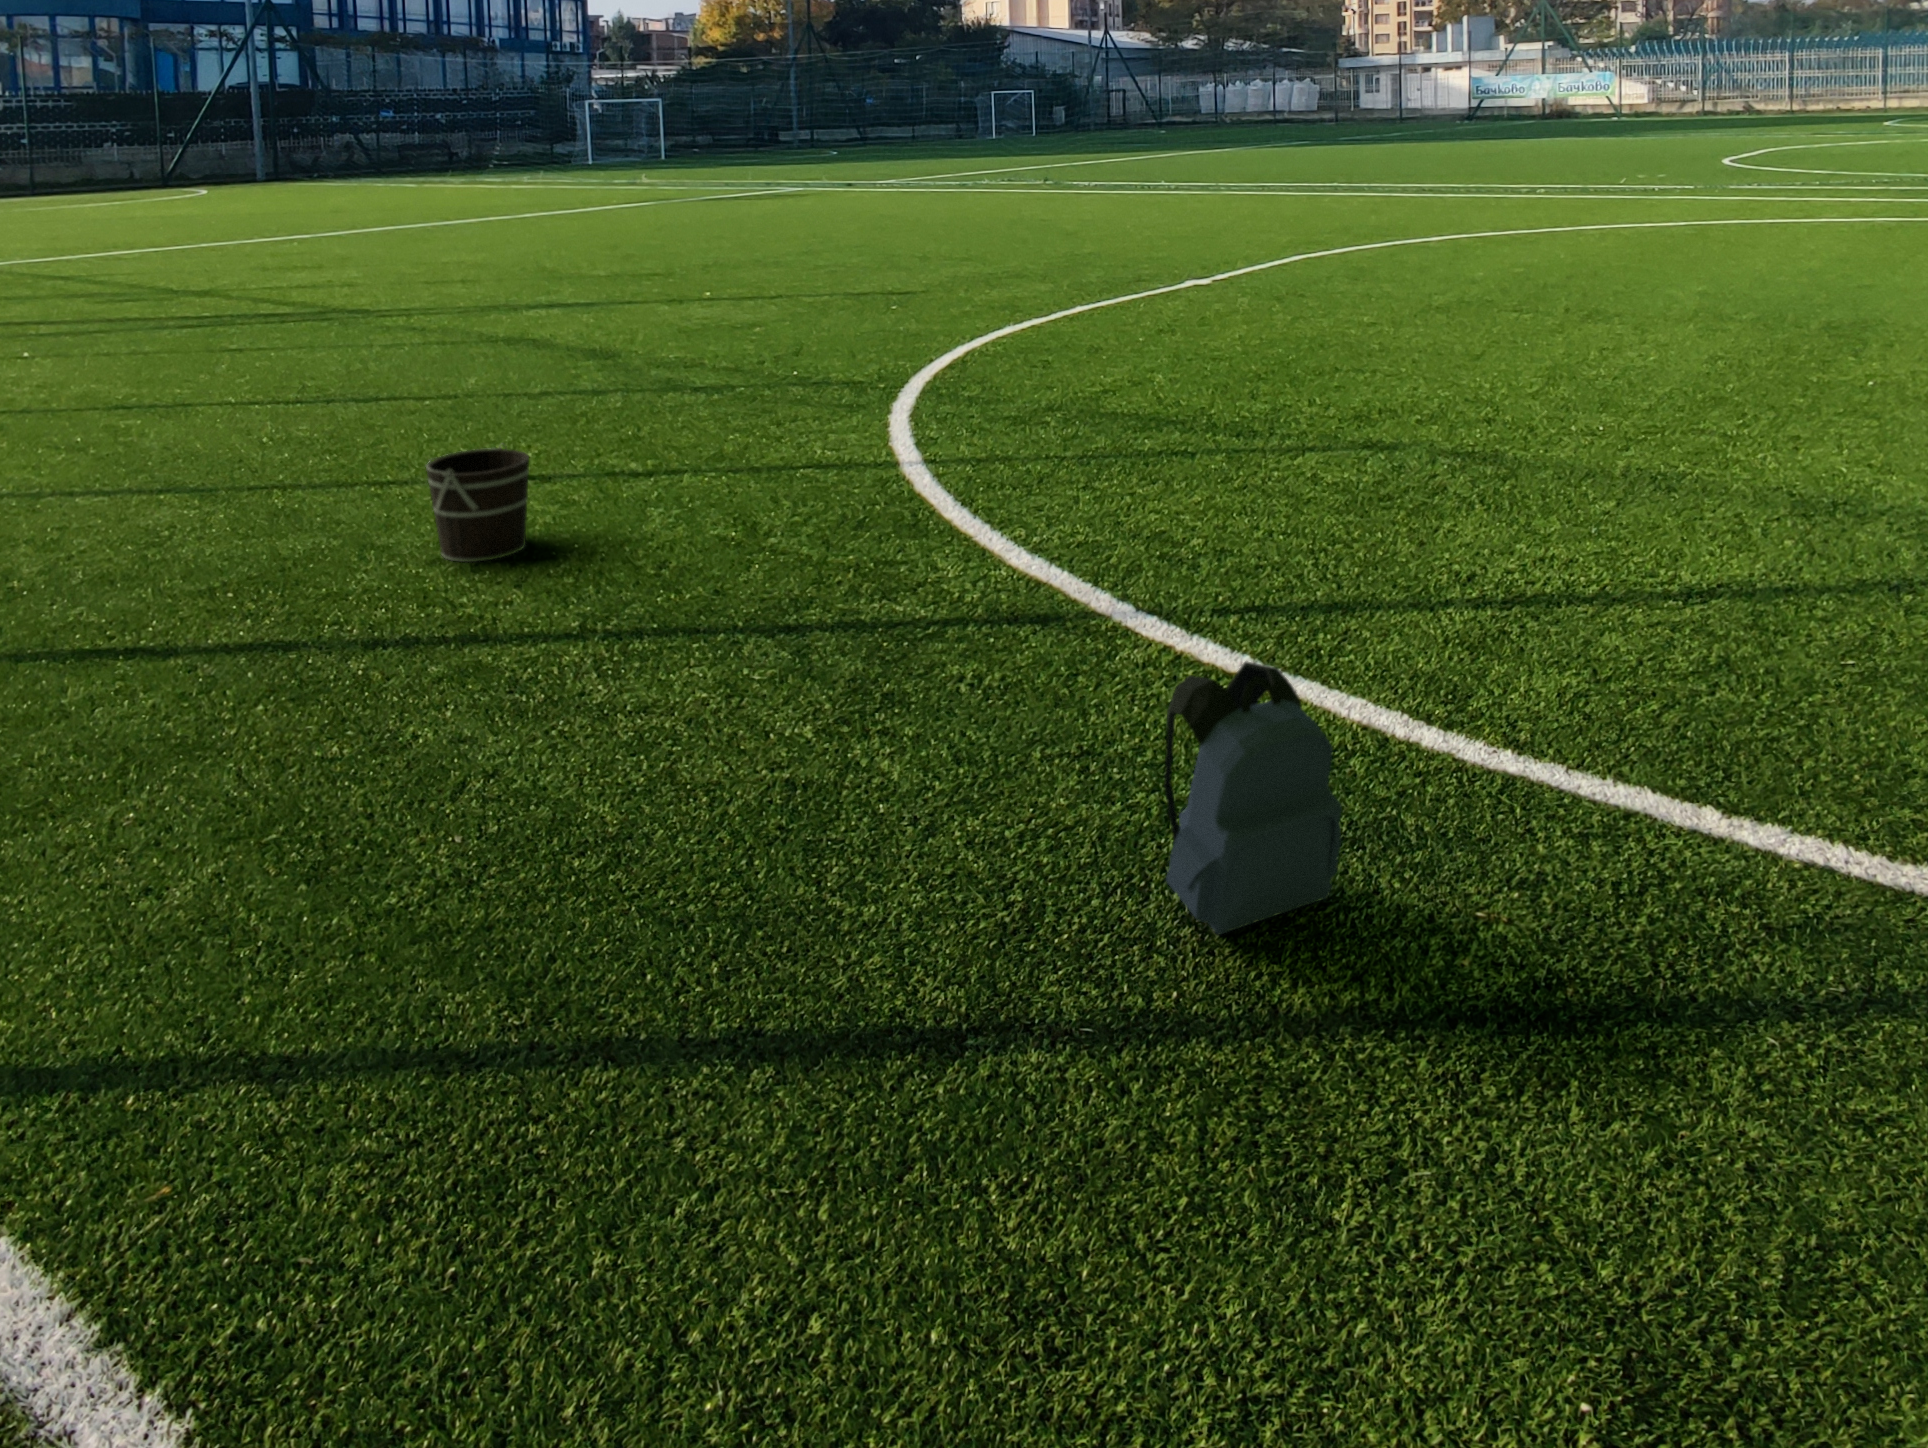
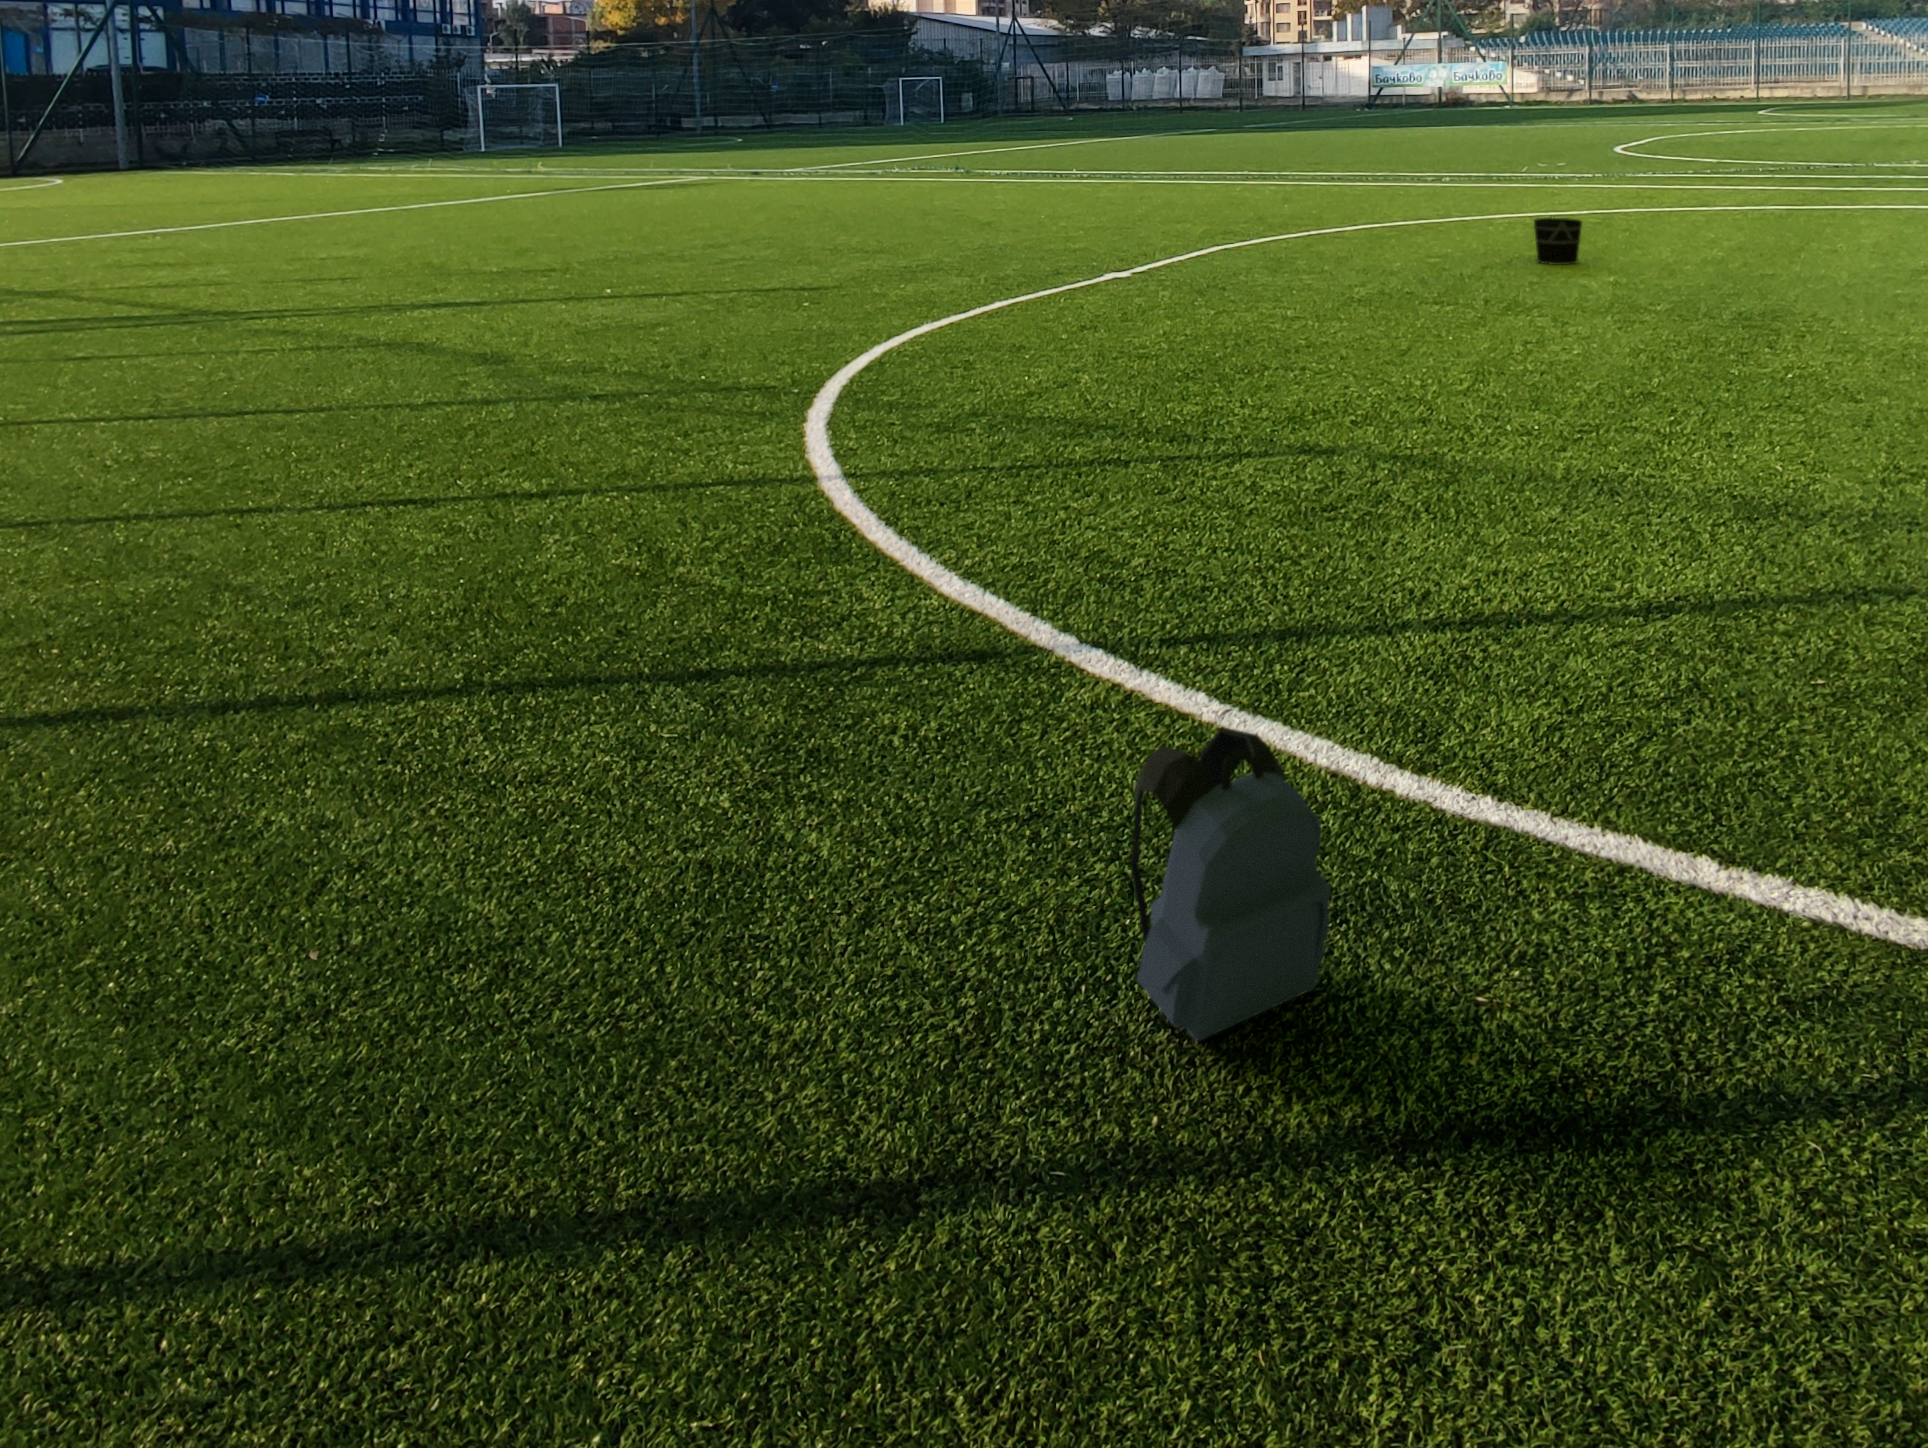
bucket: present [426,446,529,562] -> present [1534,217,1582,265]

